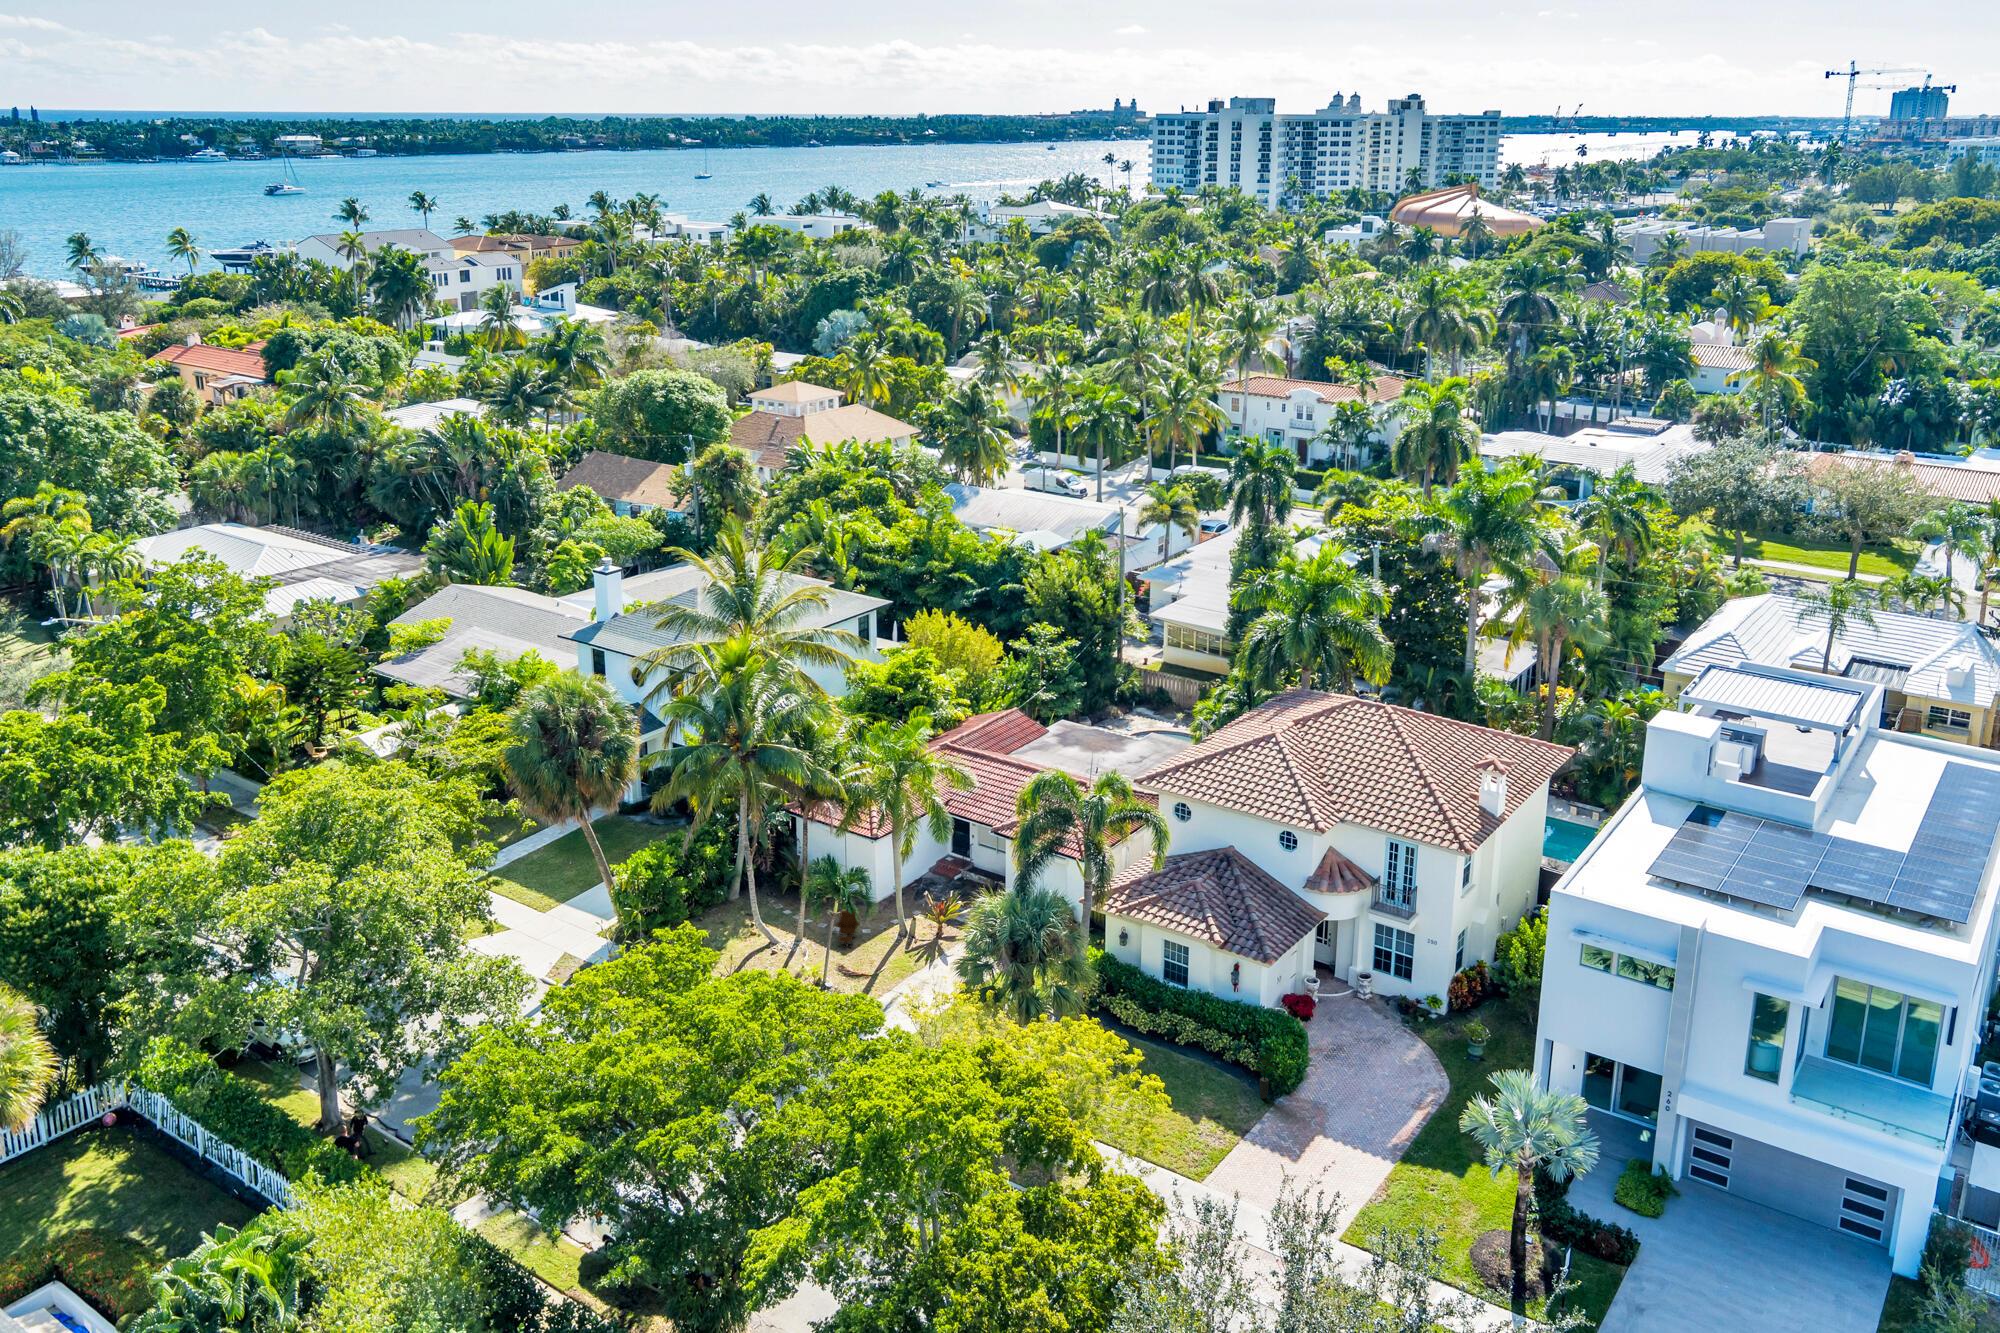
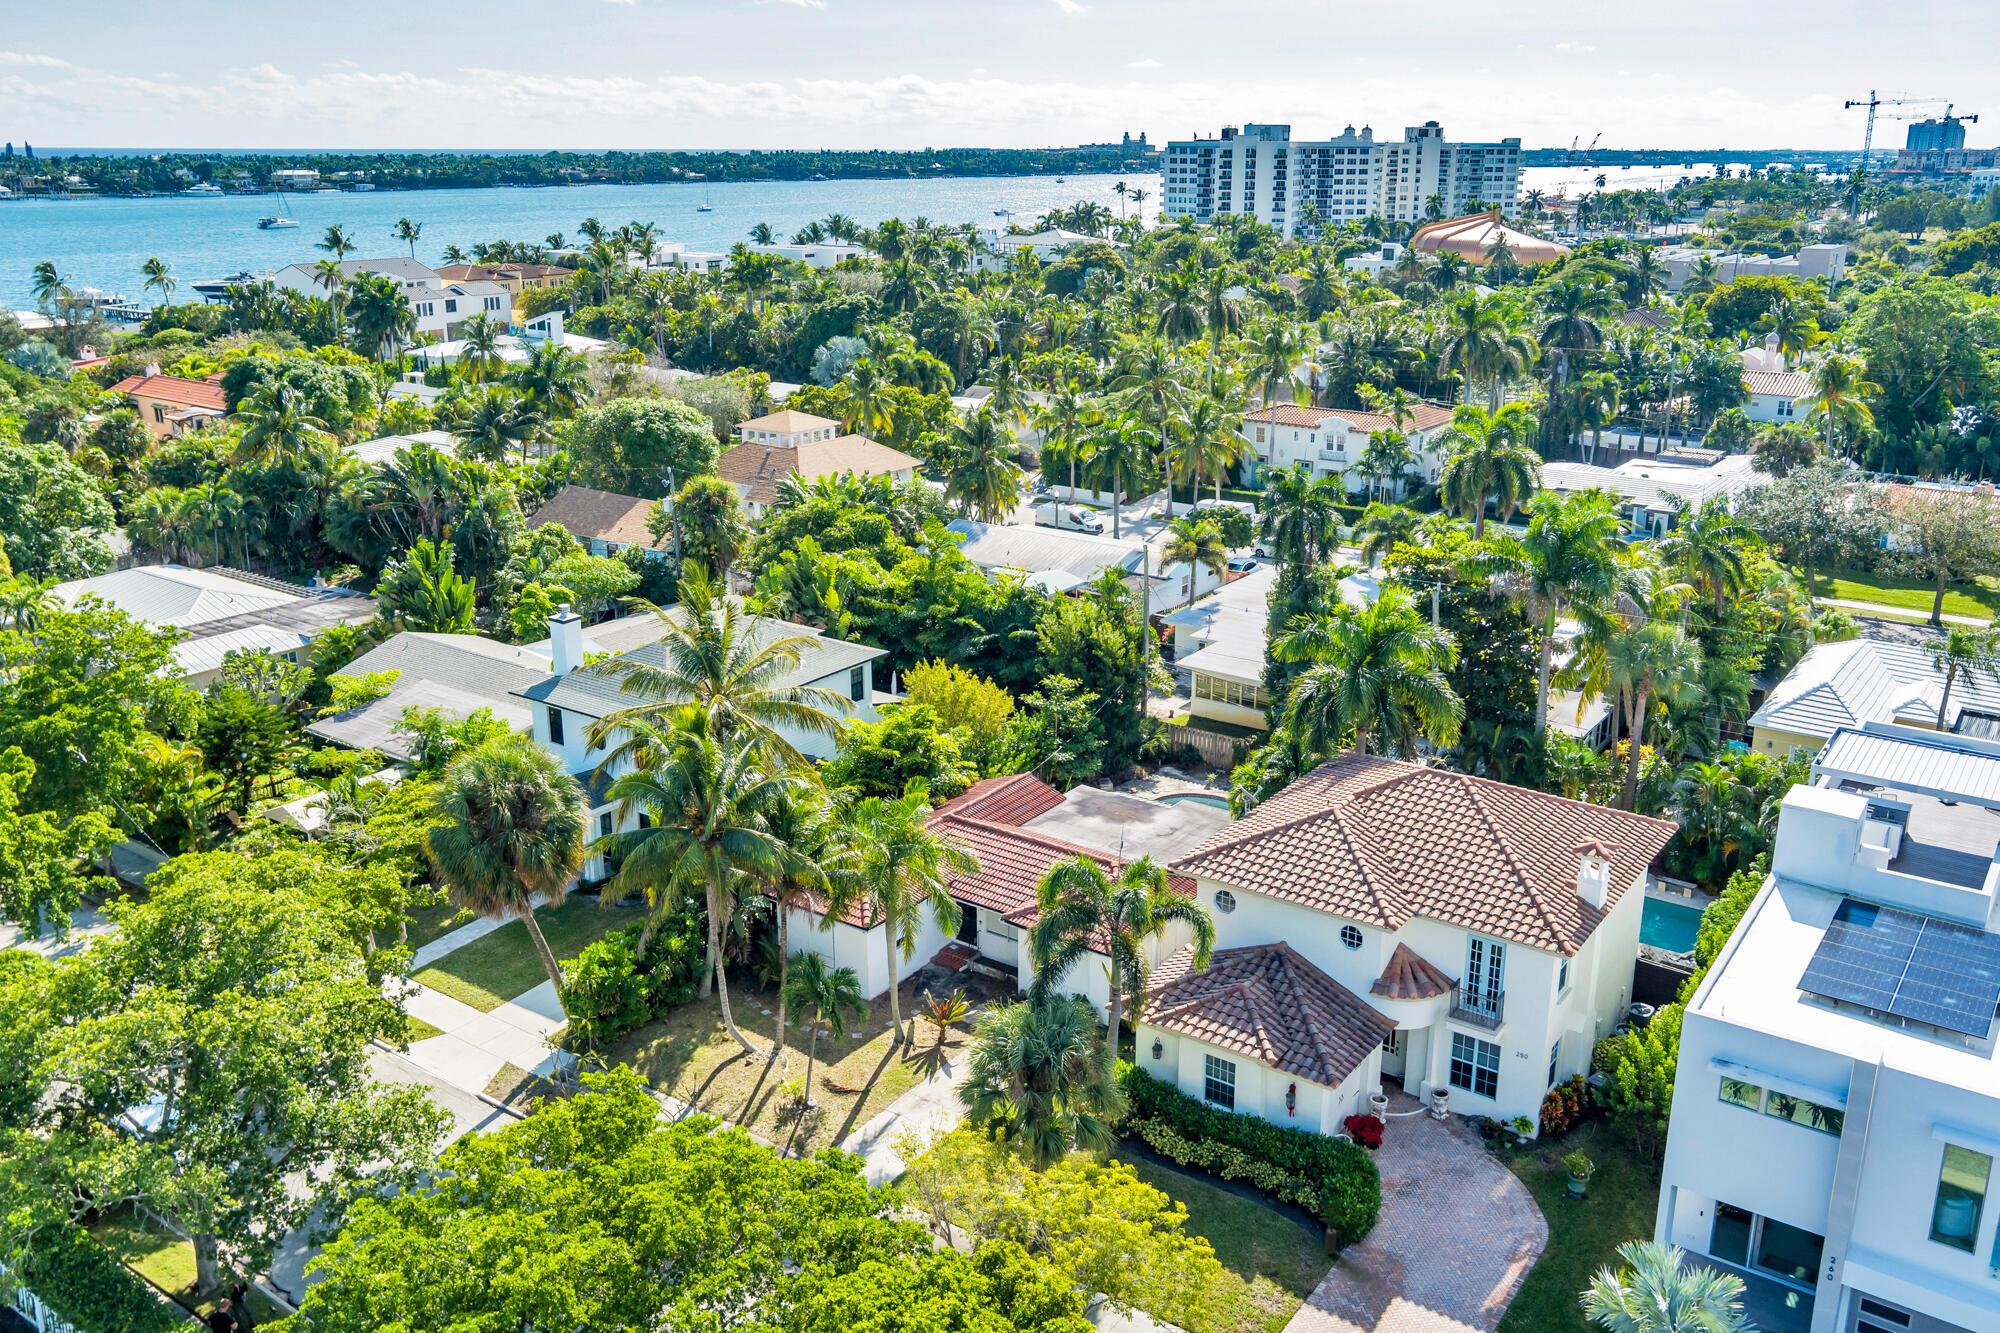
lounge chair: present [836,910,859,946] -> none [821,1014,849,1061]

